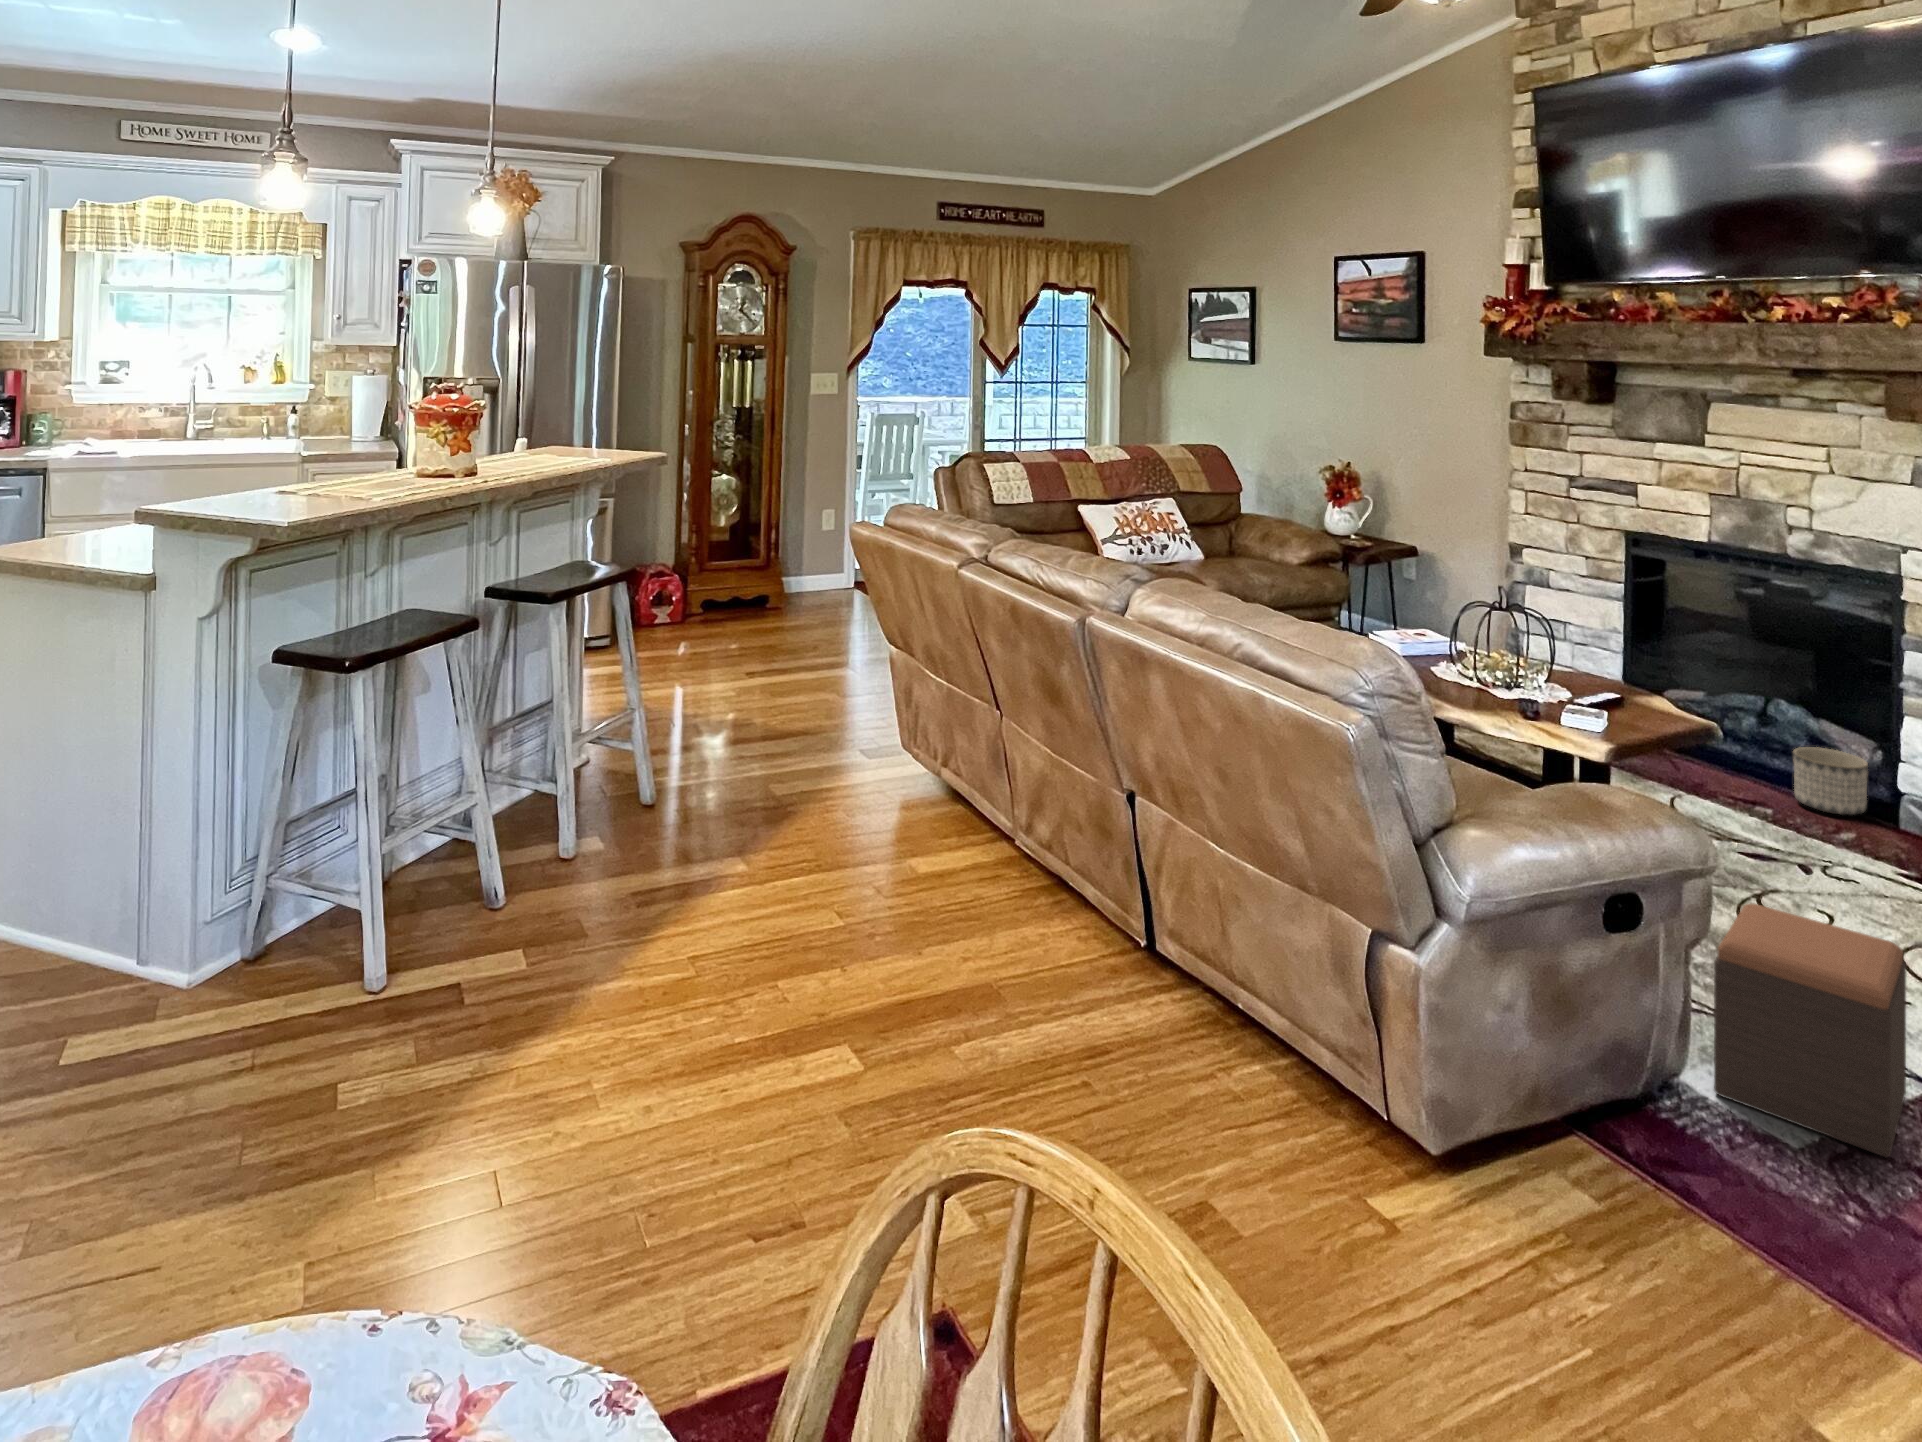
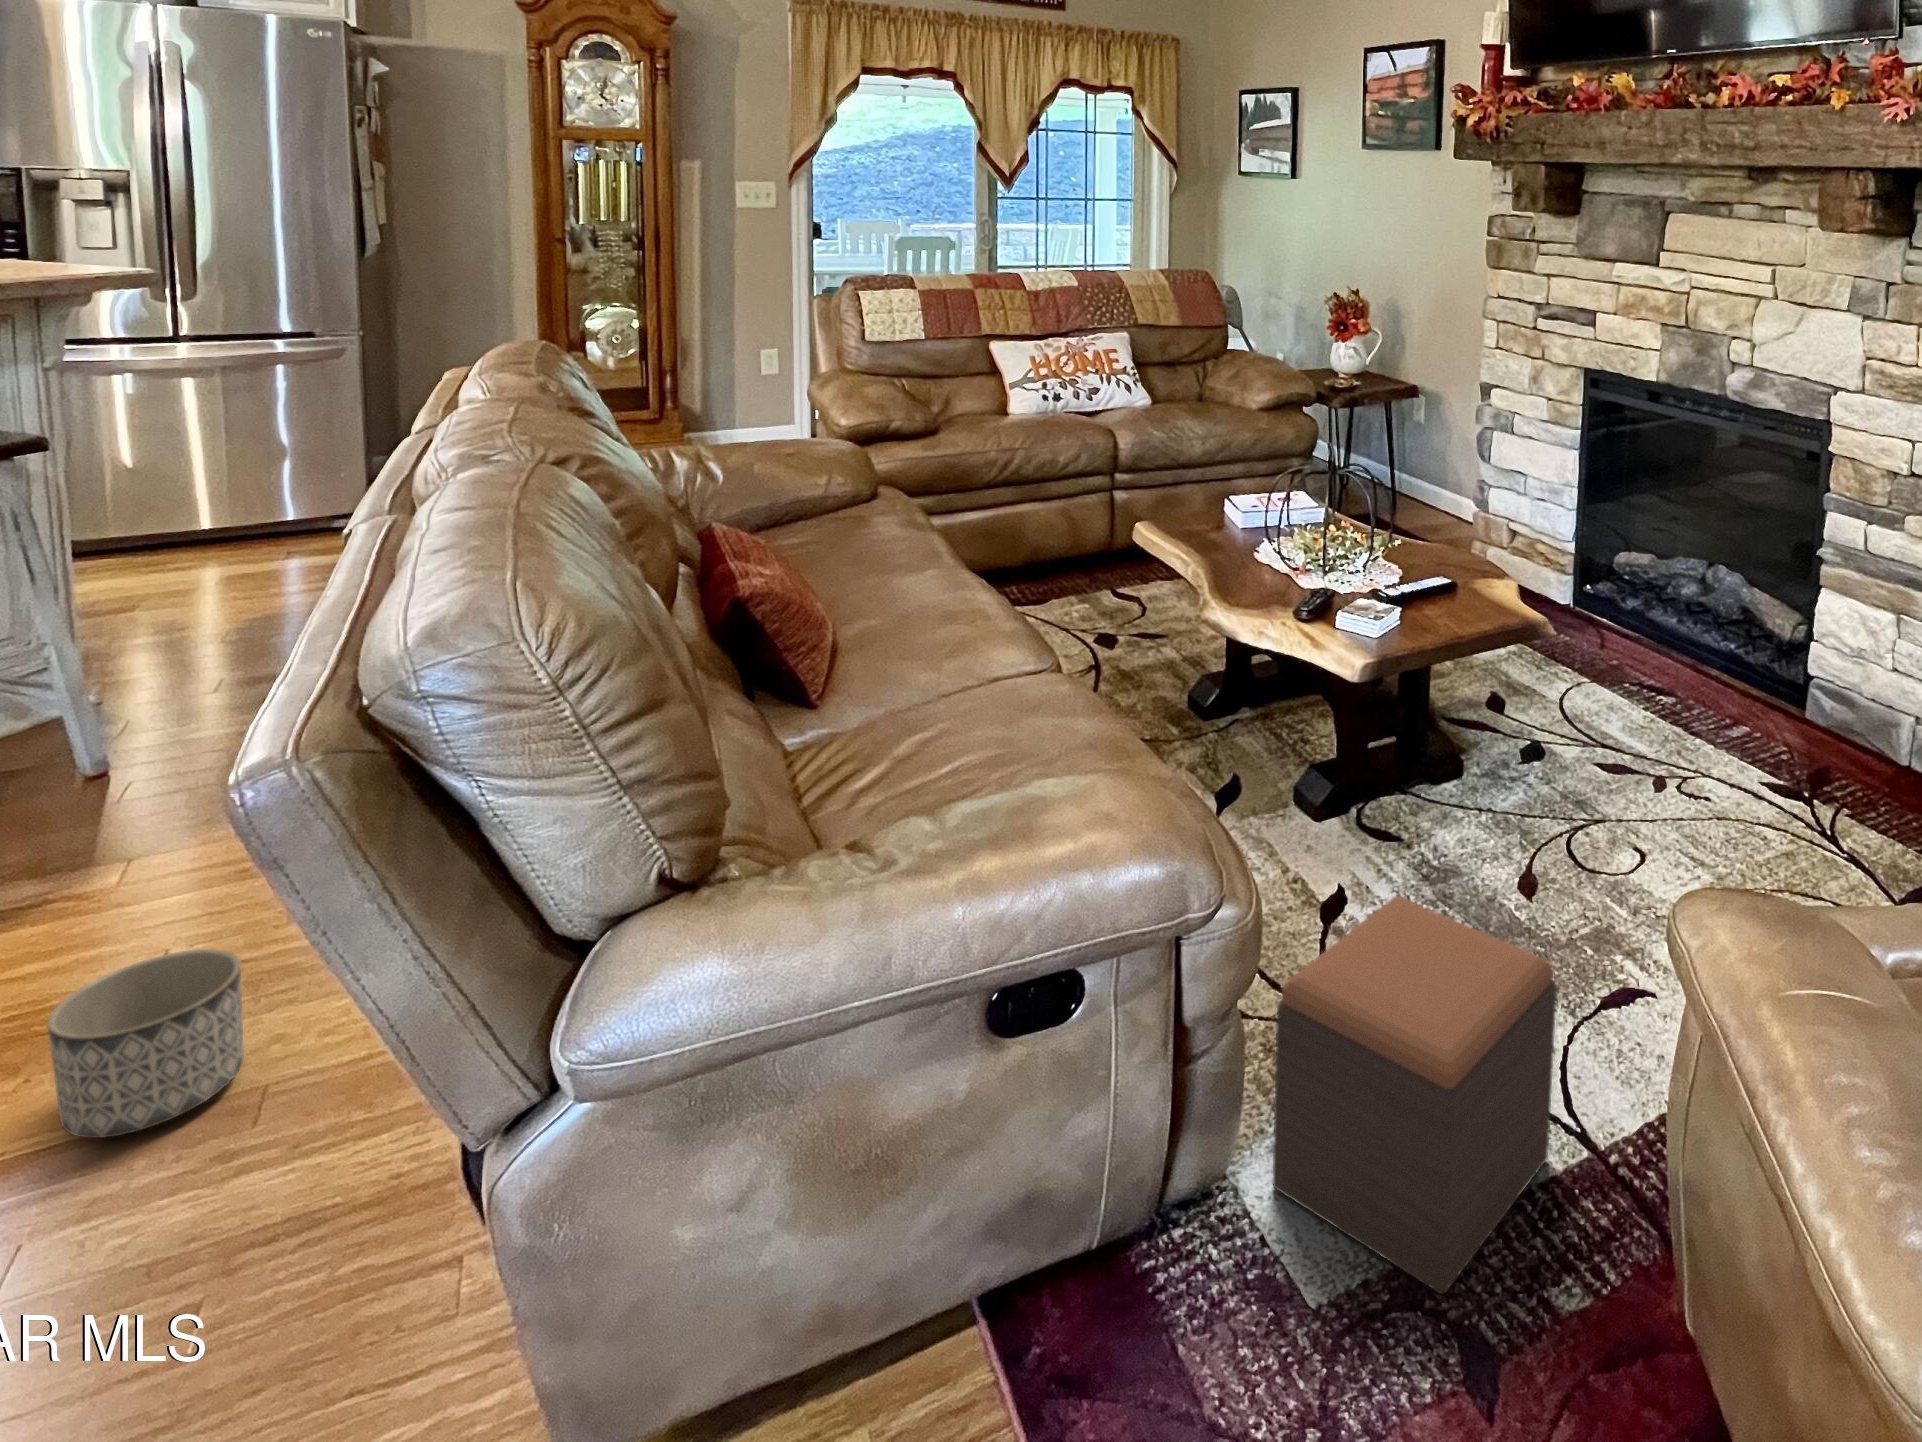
planter: present [1793,747,1868,815] -> present [47,949,244,1138]

